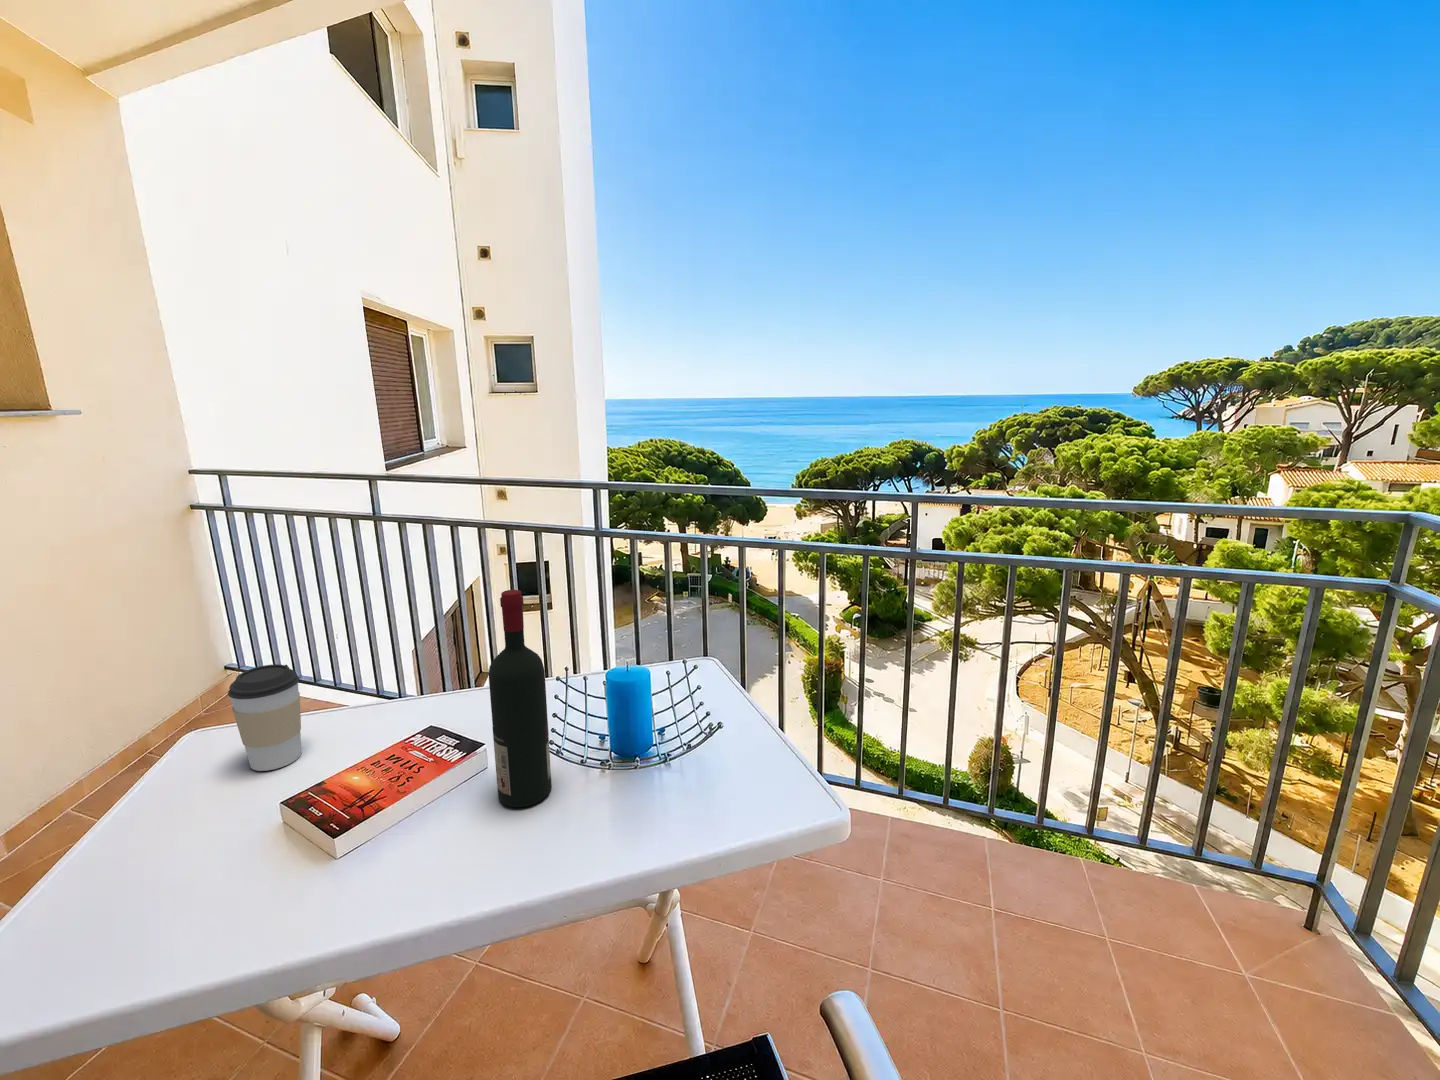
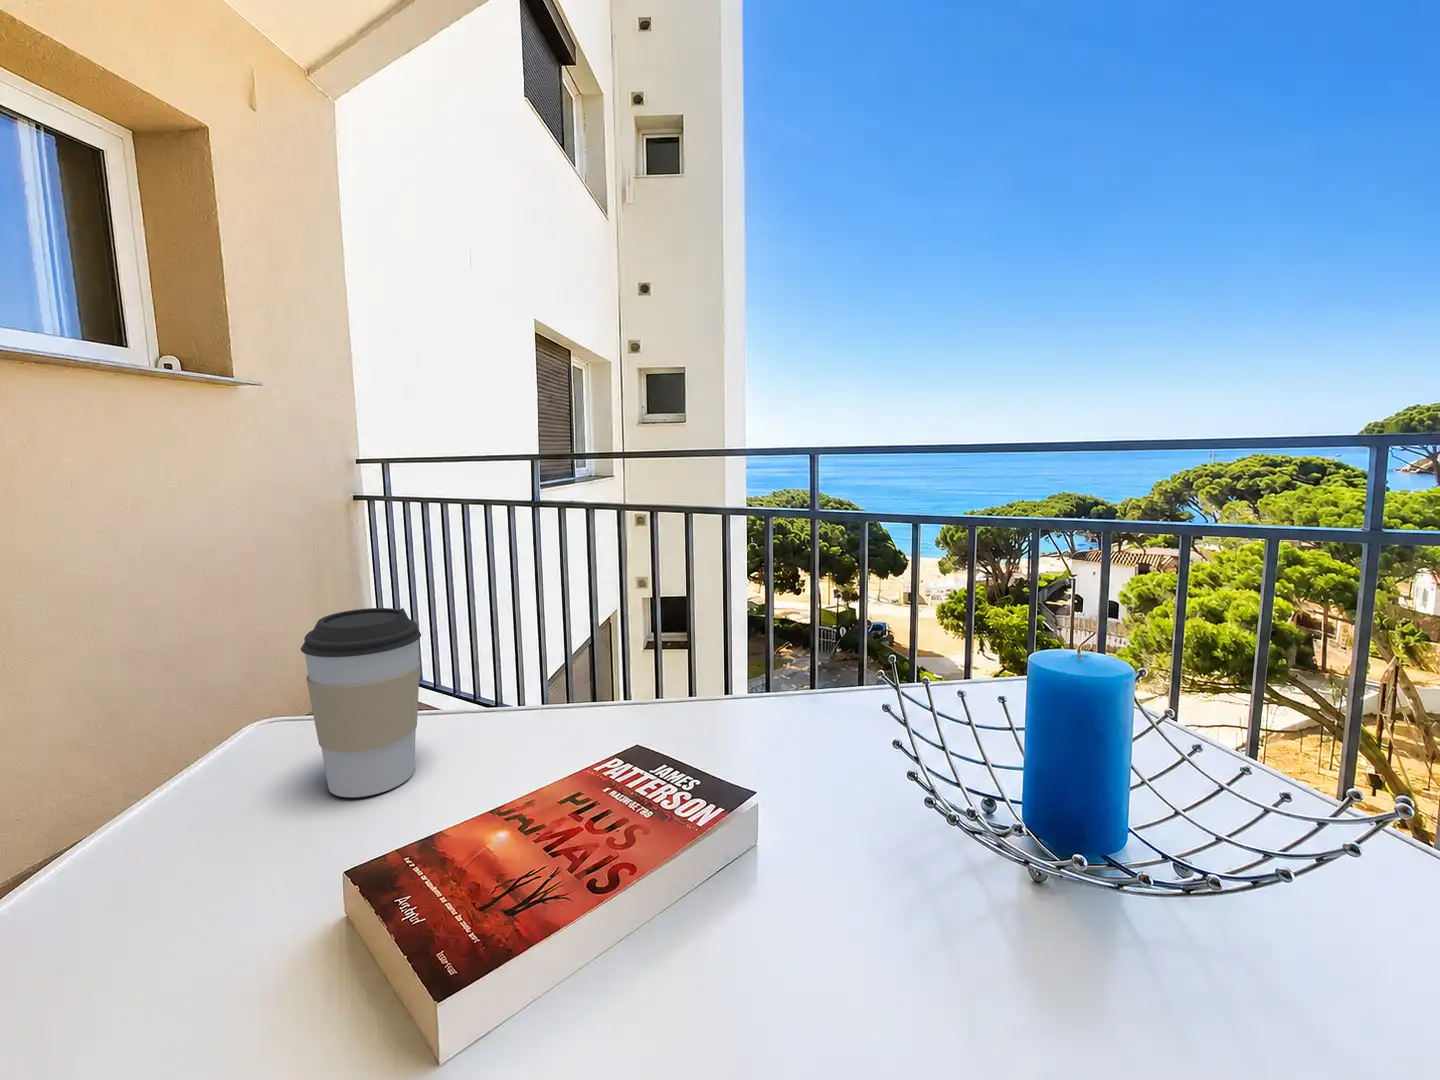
wine bottle: present [489,590,552,807] -> none [805,413,948,966]

